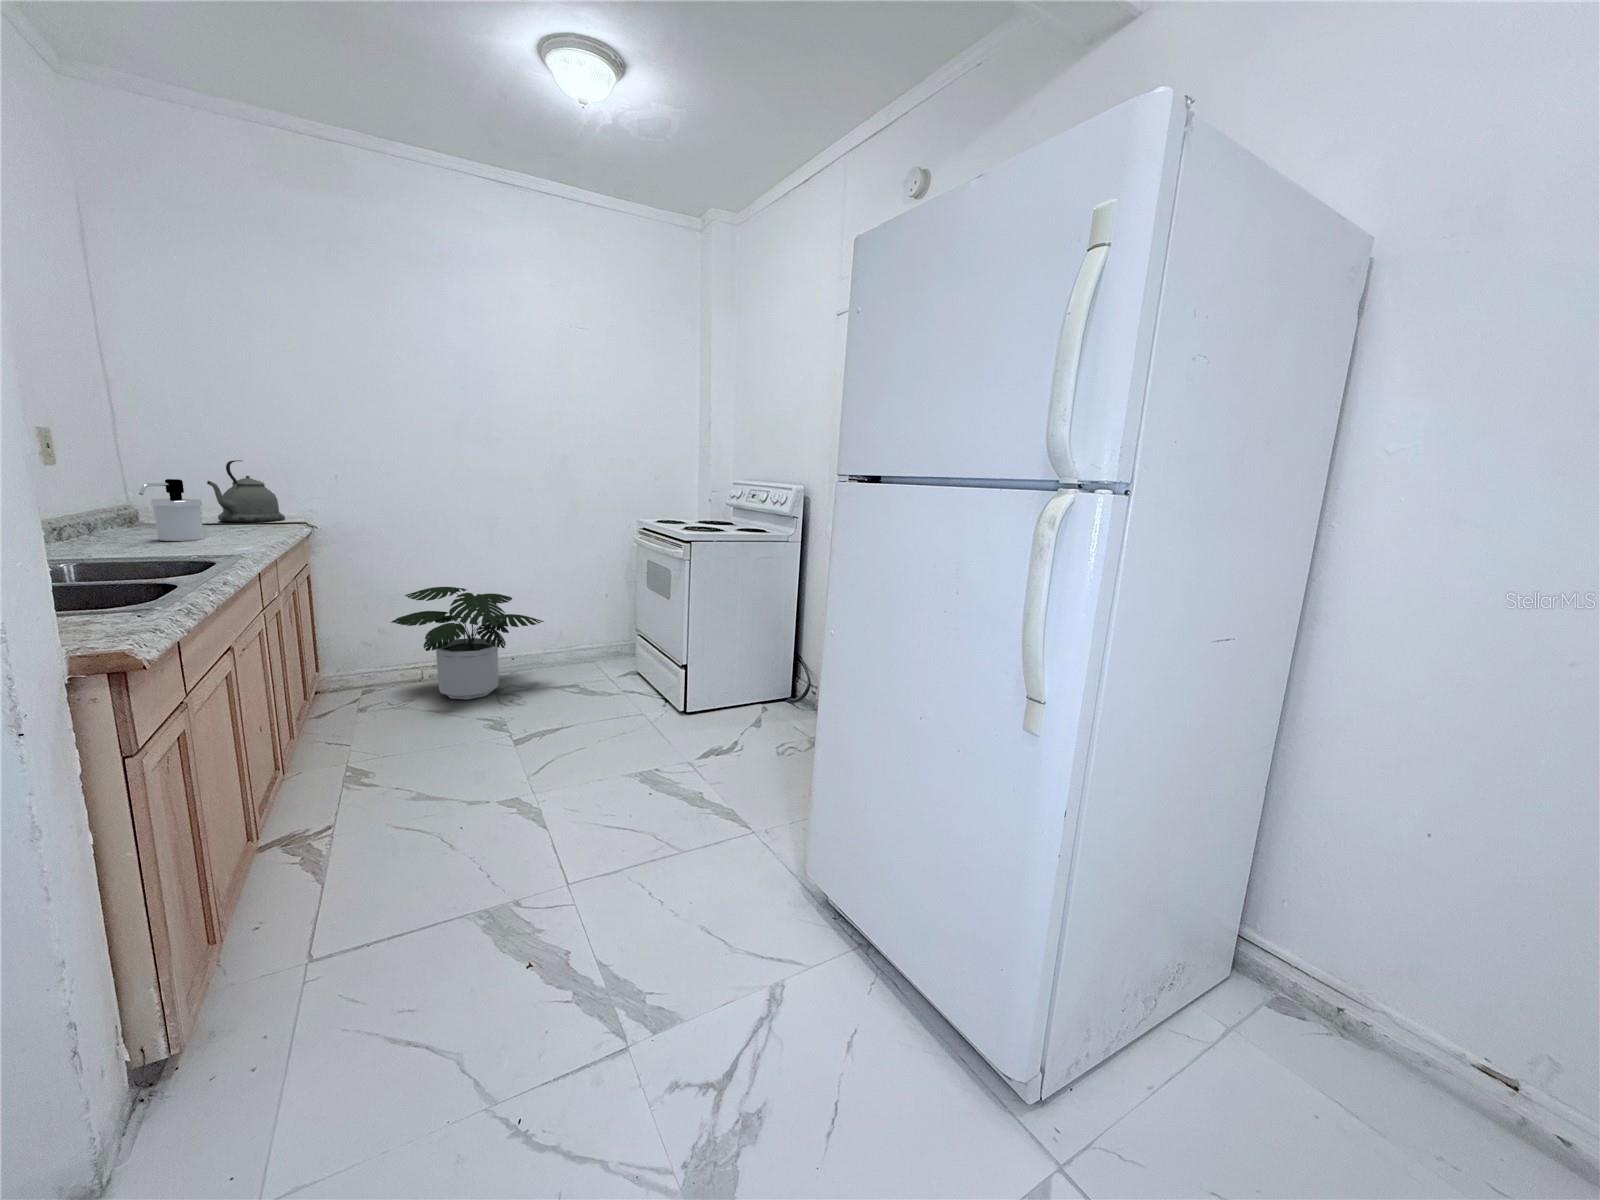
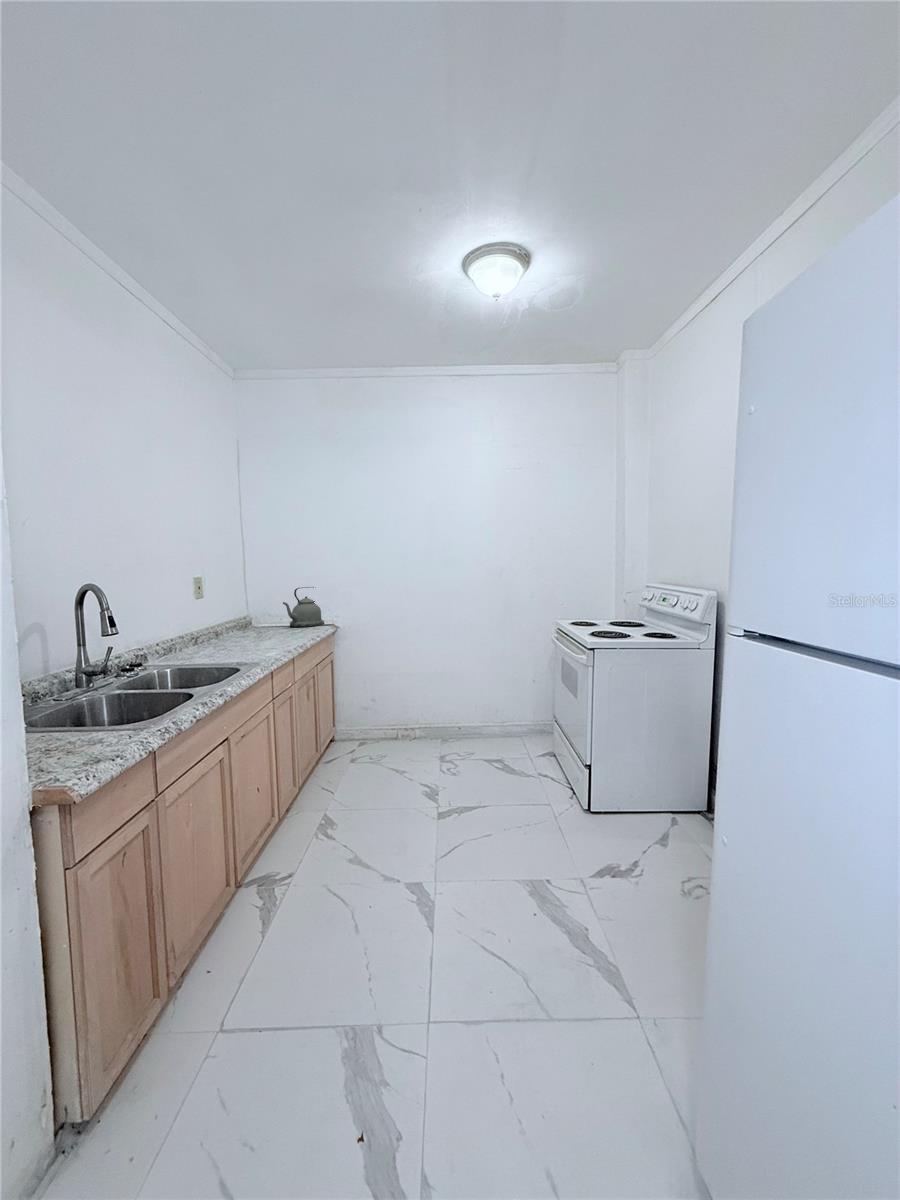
soap dispenser: present [139,479,204,541] -> none [231,606,265,646]
potted plant: present [391,587,544,699] -> none [376,672,478,763]

